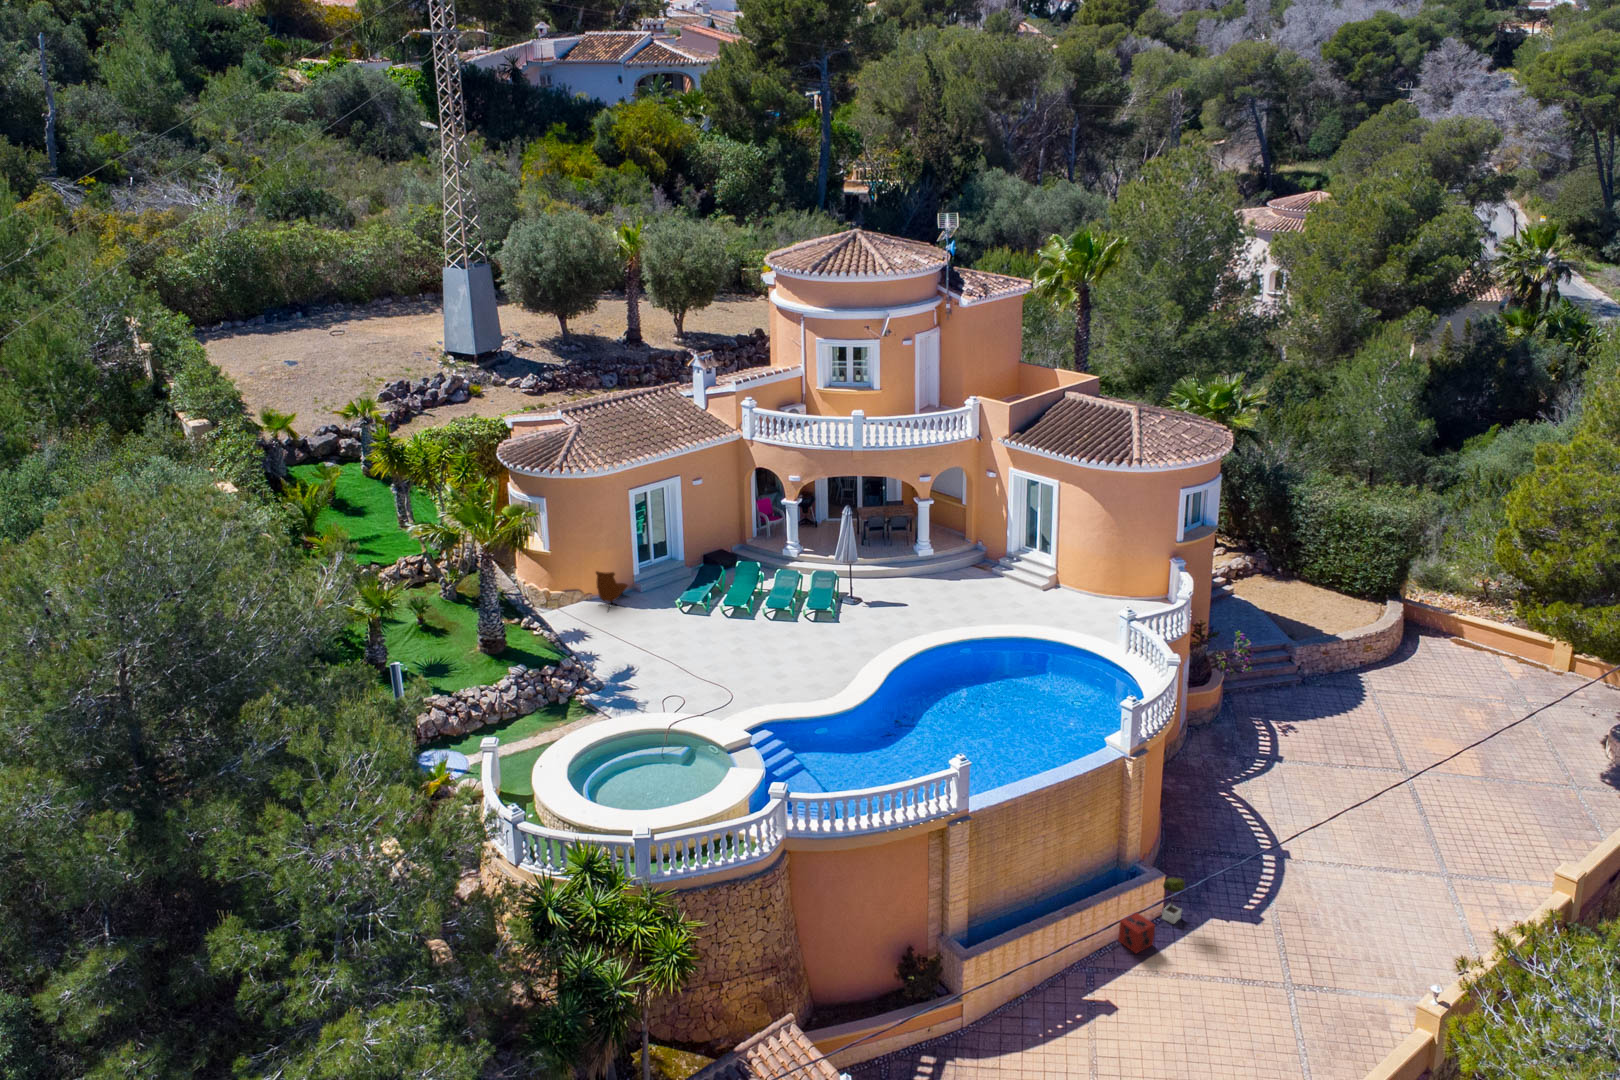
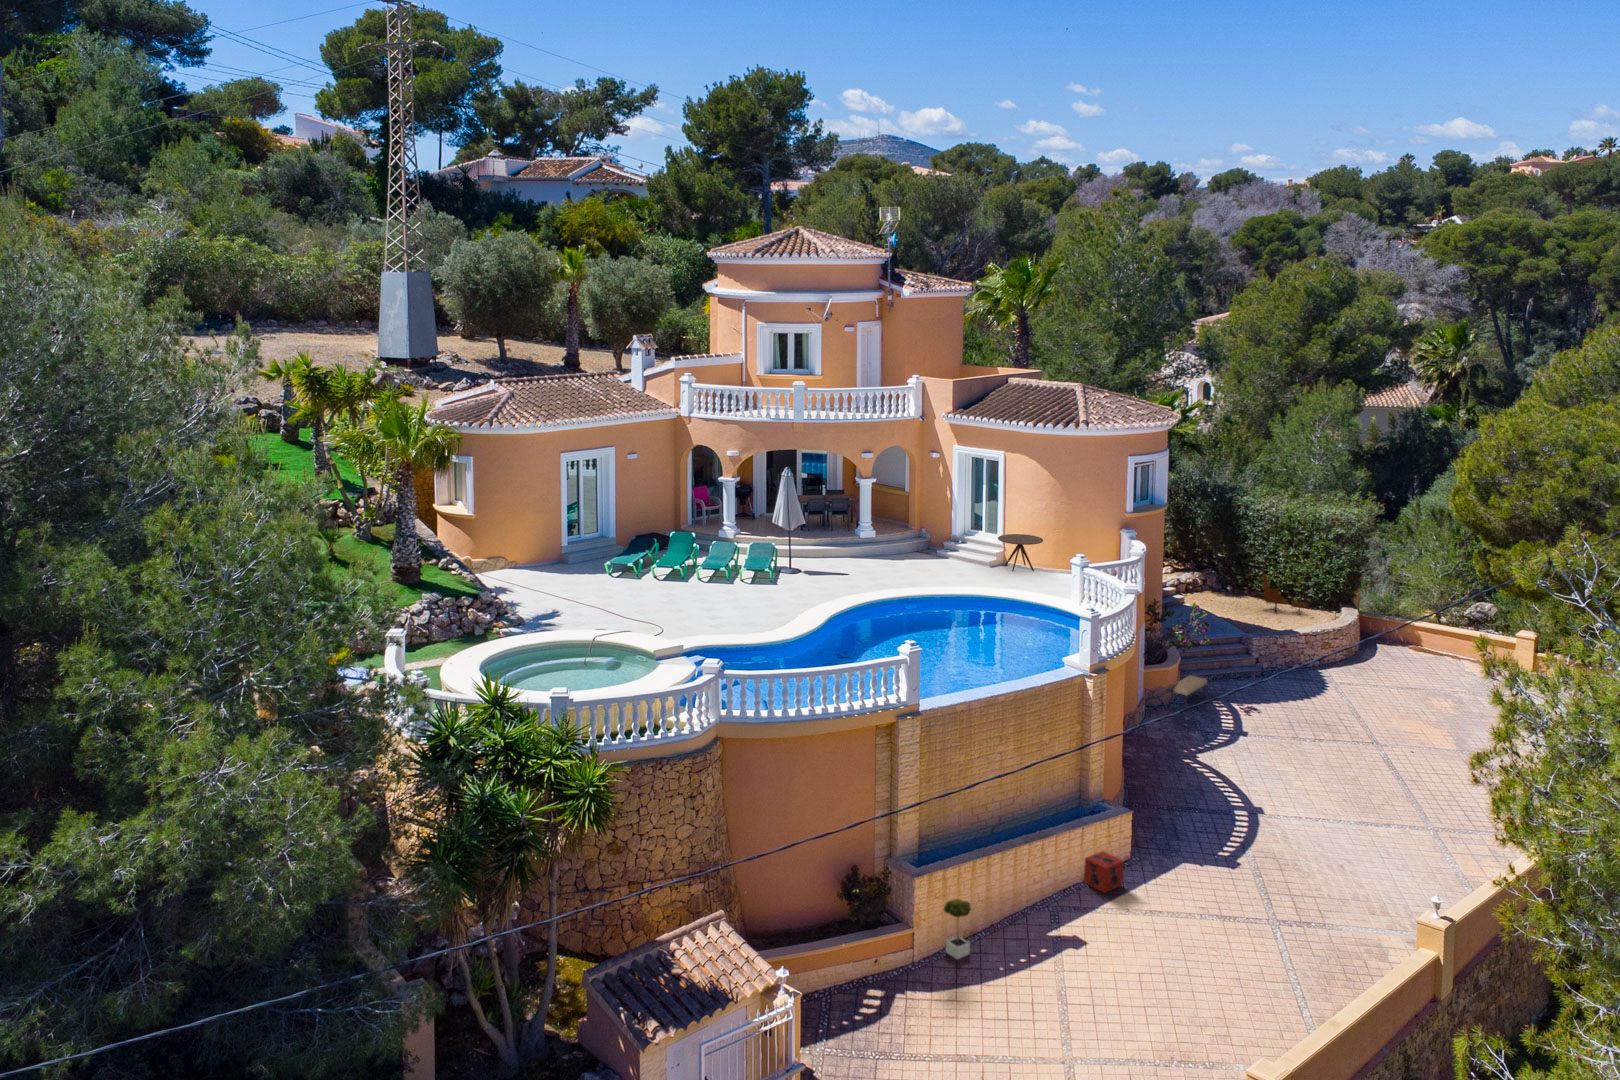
round table: none [1049,563,1093,602] -> present [998,534,1043,571]
lounge chair: present [596,571,628,607] -> present [1262,574,1308,613]
bench: none [1210,691,1249,729] -> present [1174,675,1207,710]
potted tree: present [1162,878,1185,924] -> present [944,899,971,959]

